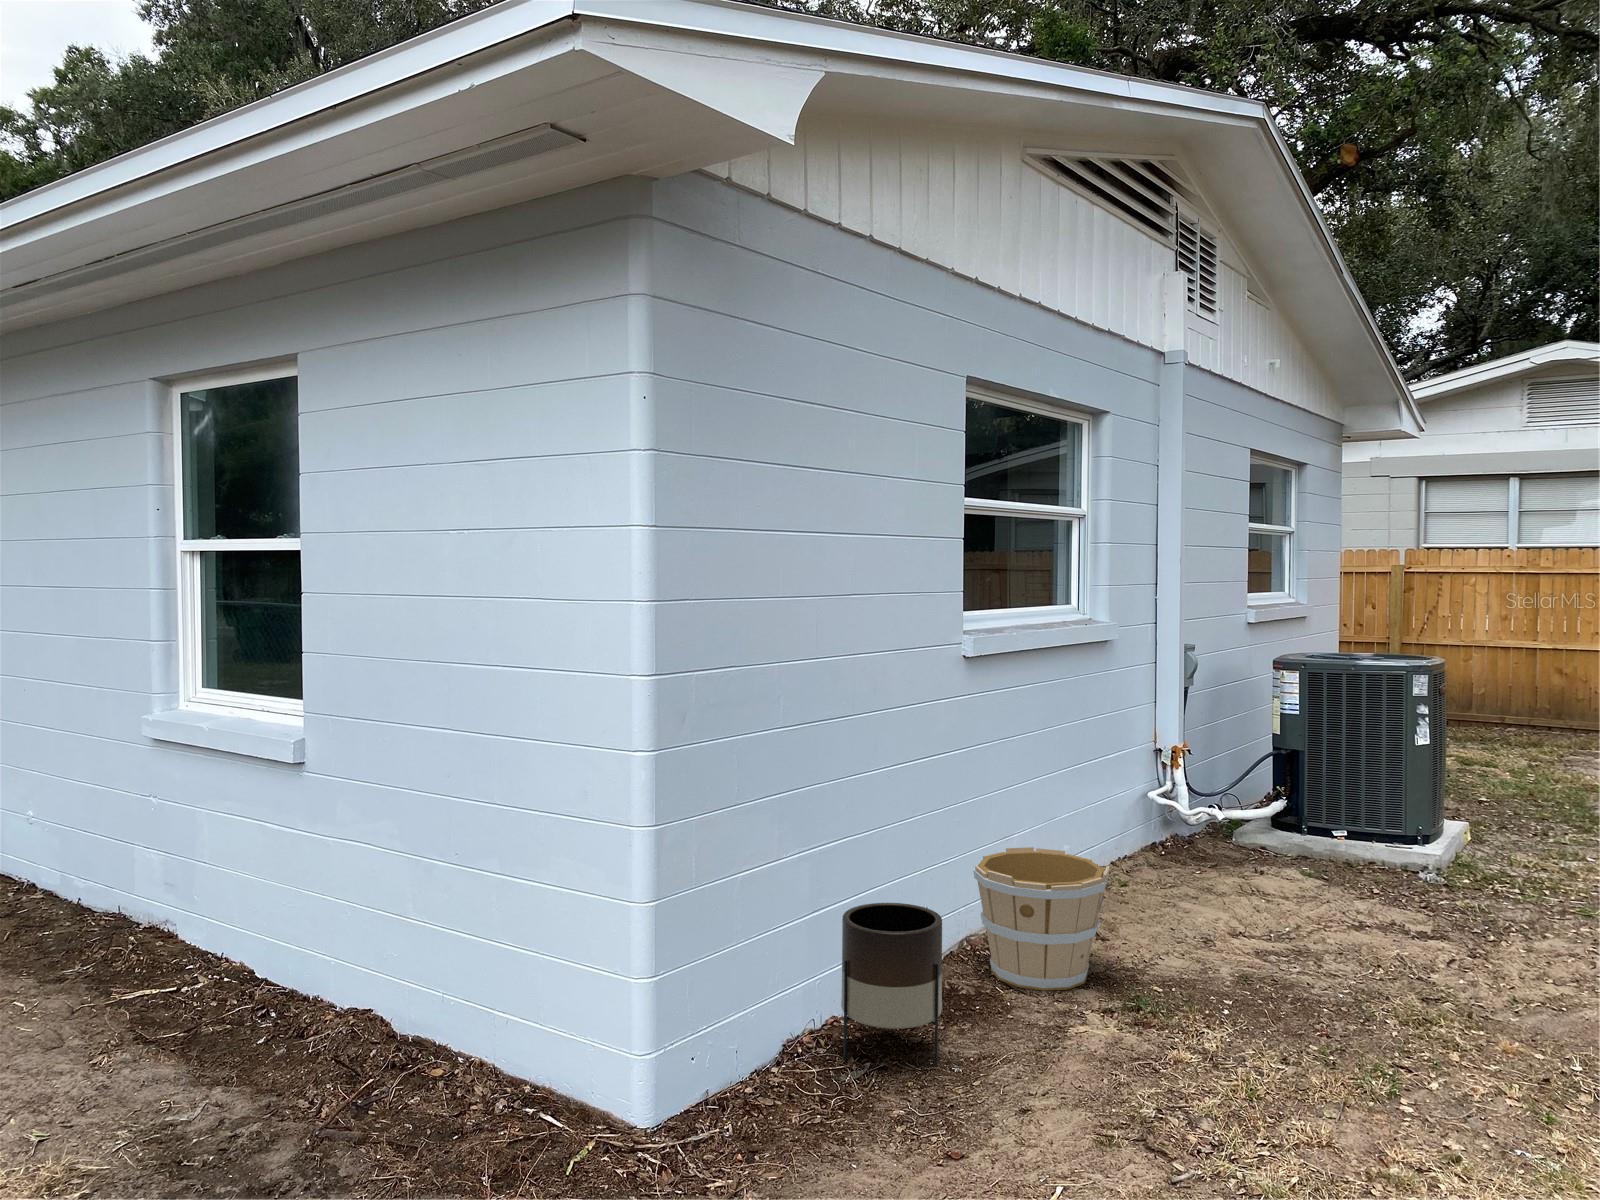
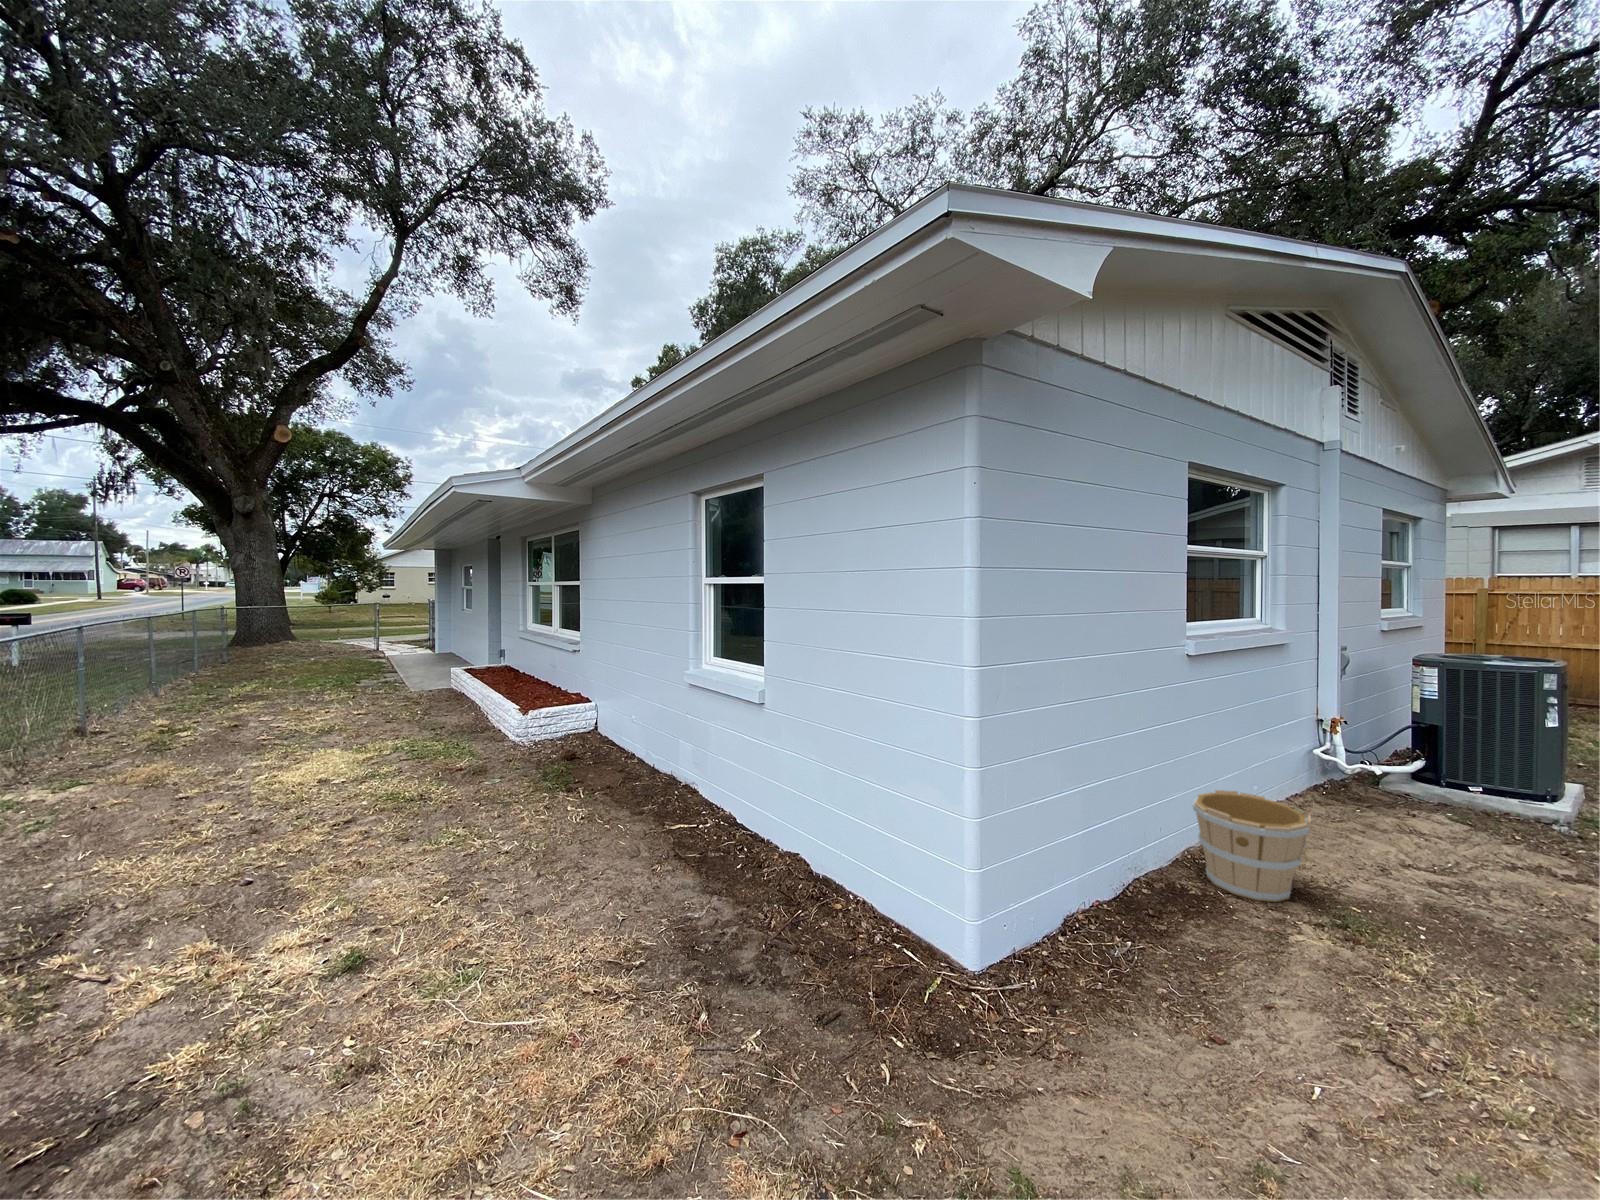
planter: present [841,903,942,1064] -> none [1105,827,1187,954]

